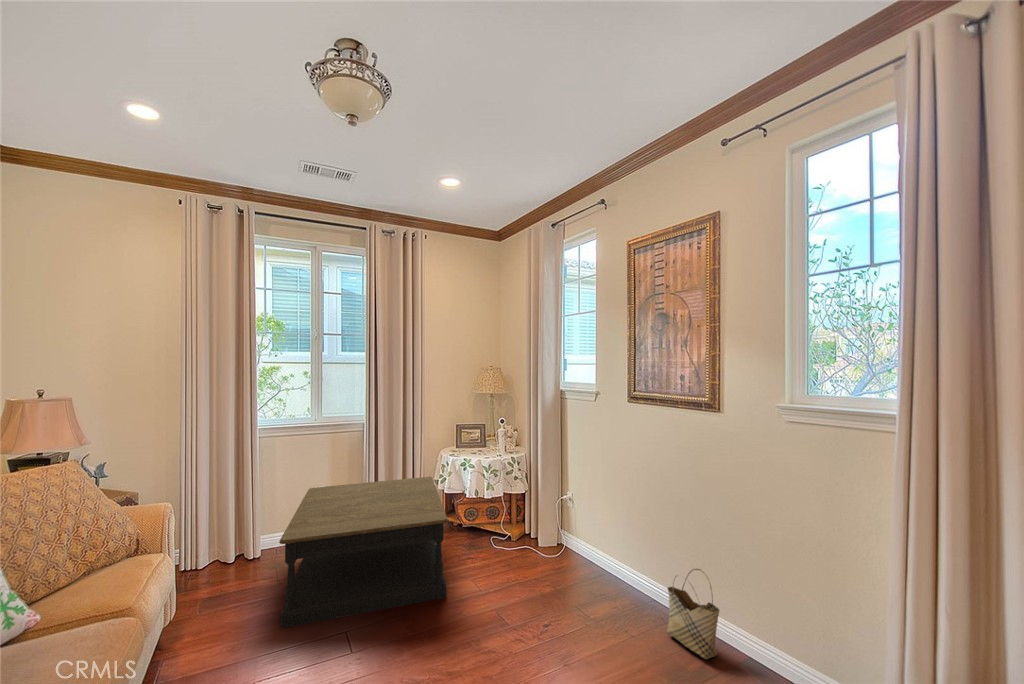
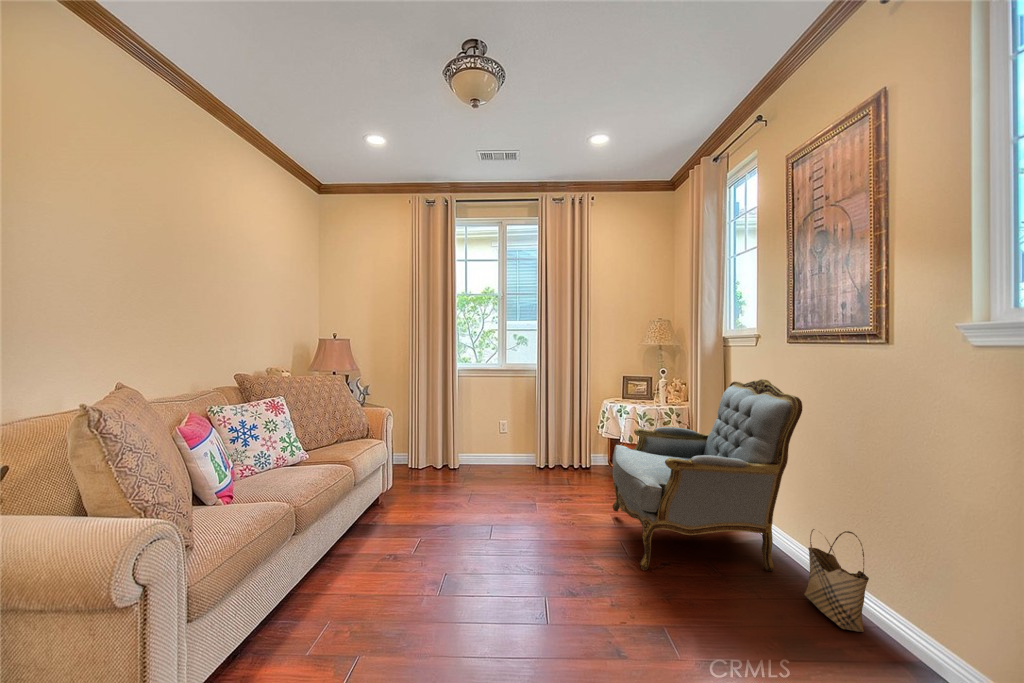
armchair: none [474,432,650,657] -> present [612,379,802,571]
coffee table: present [279,477,448,628] -> none [459,417,594,515]

